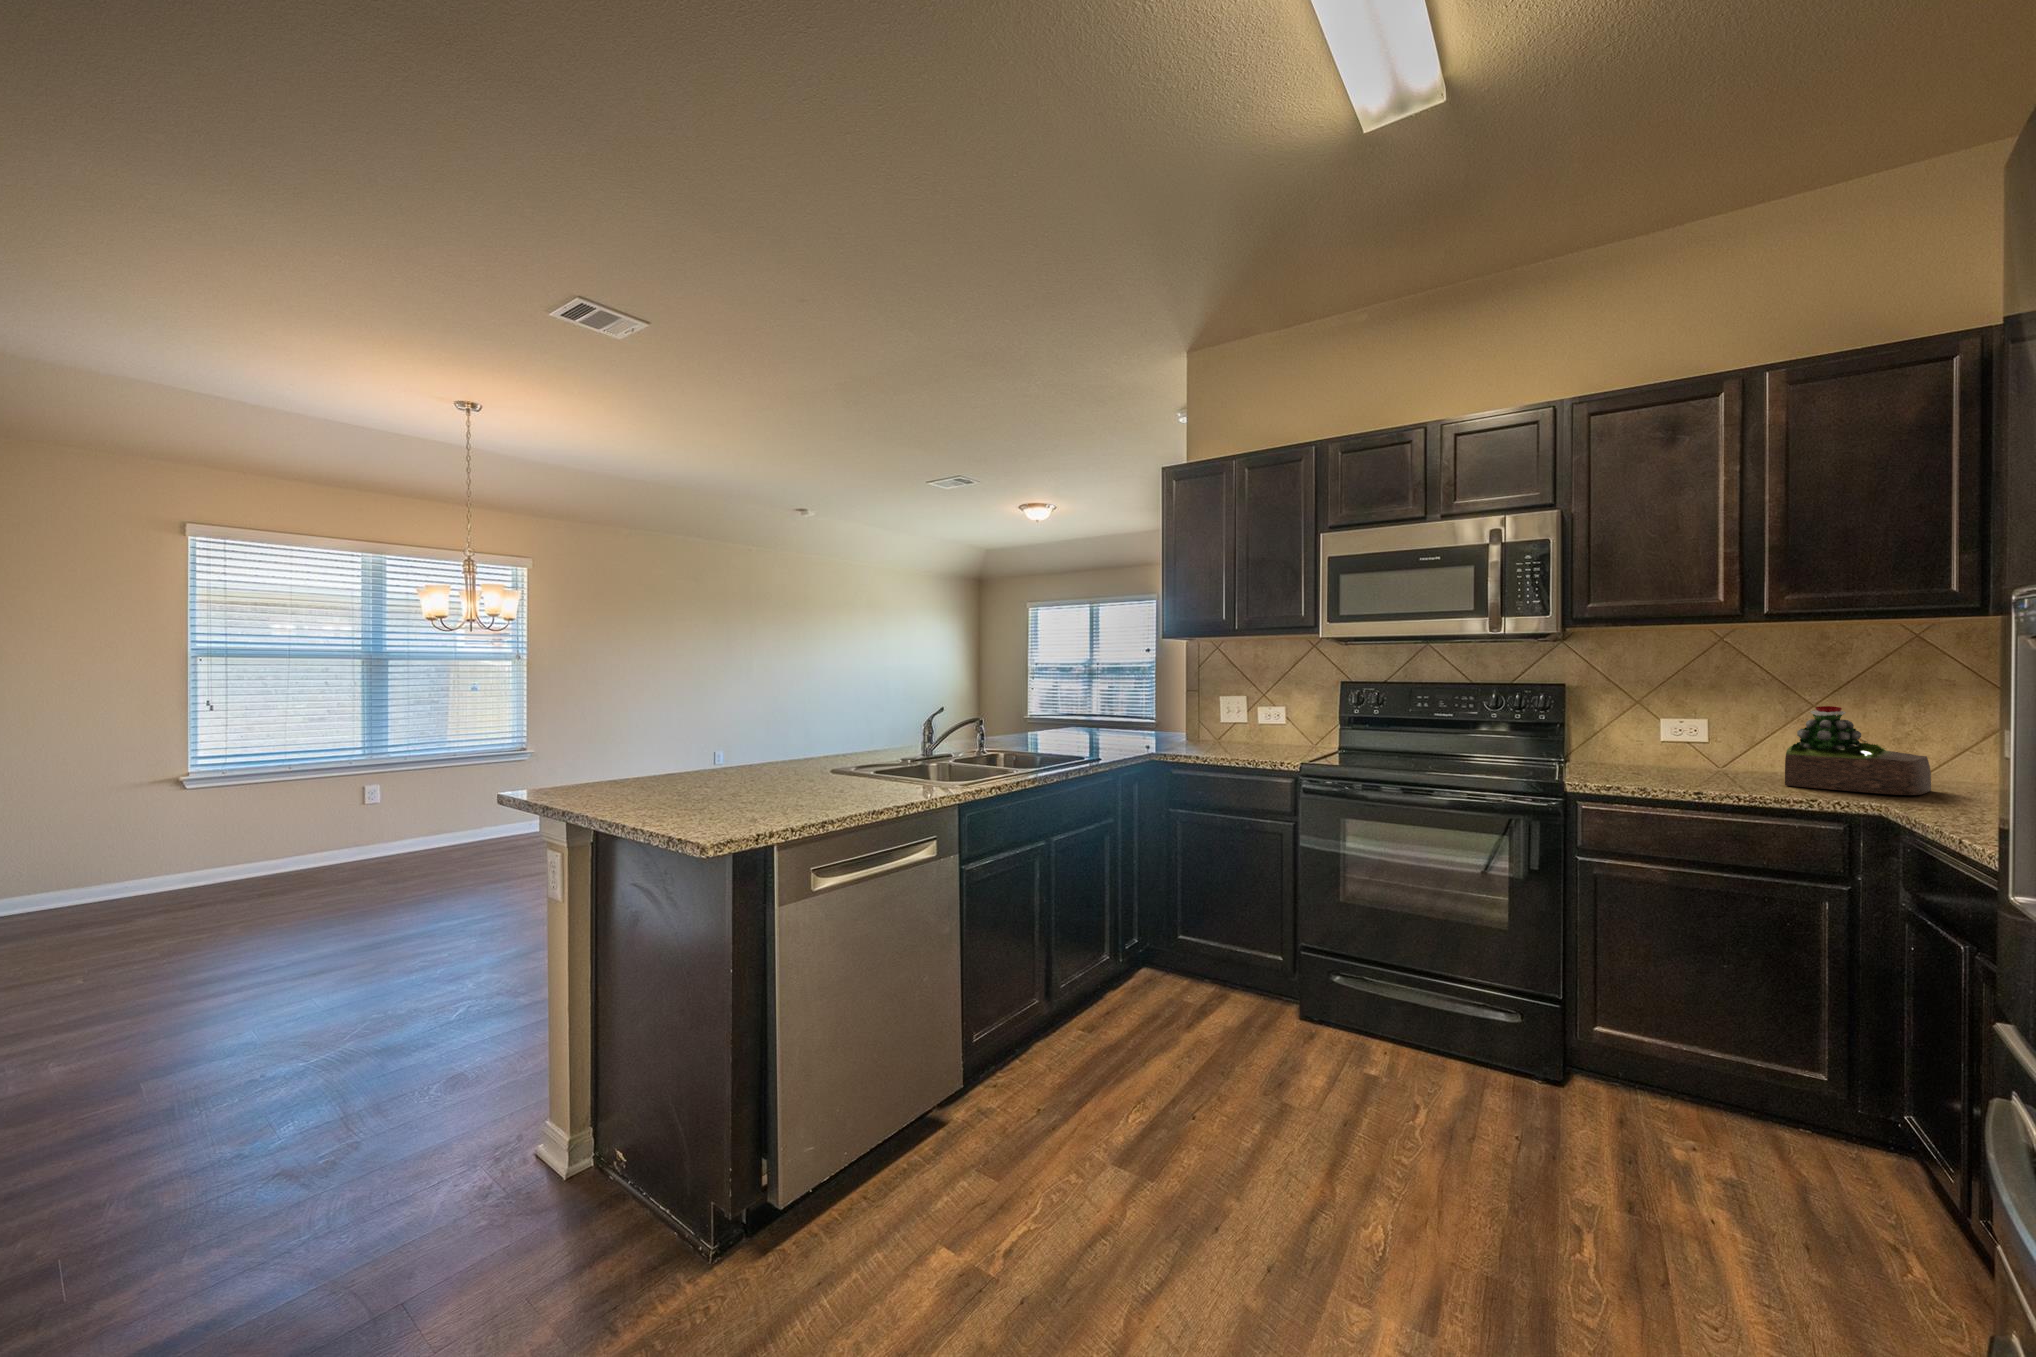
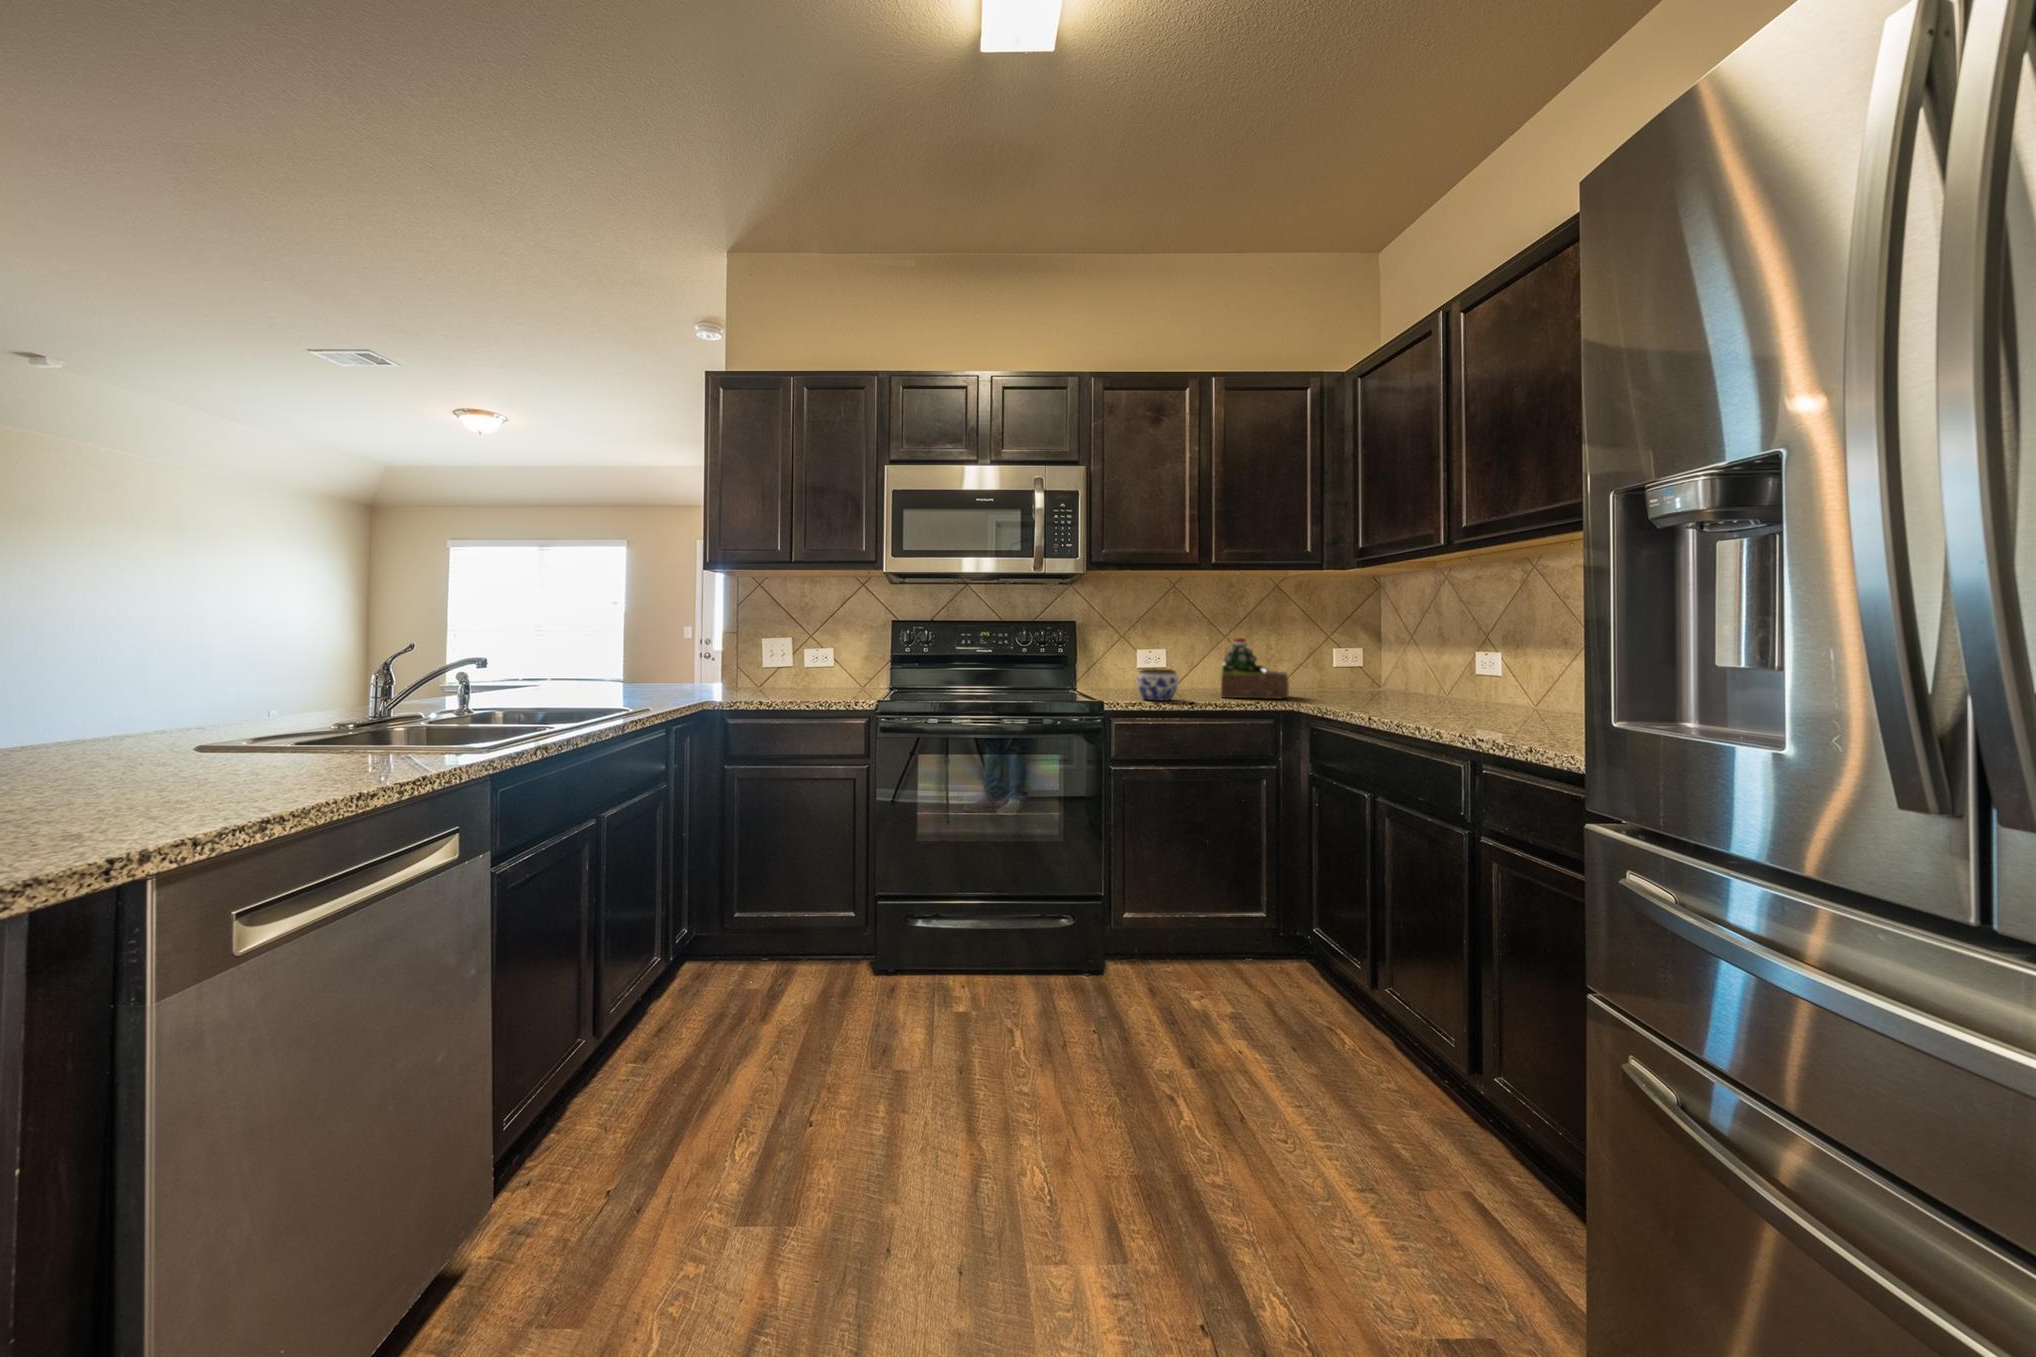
jar: none [1631,743,1696,784] -> present [1137,669,1178,700]

